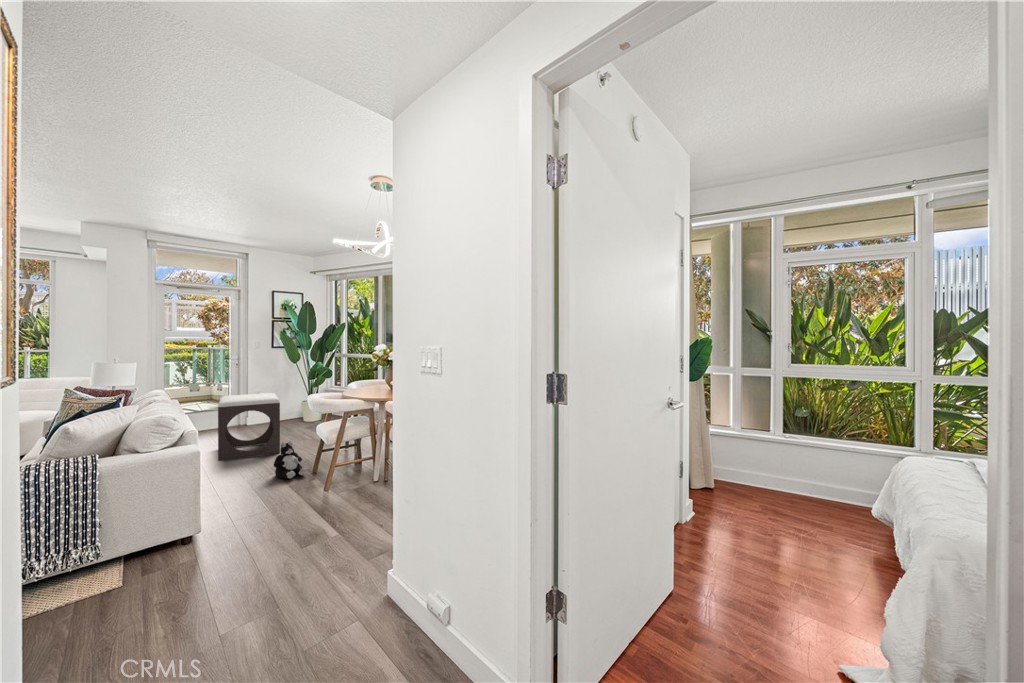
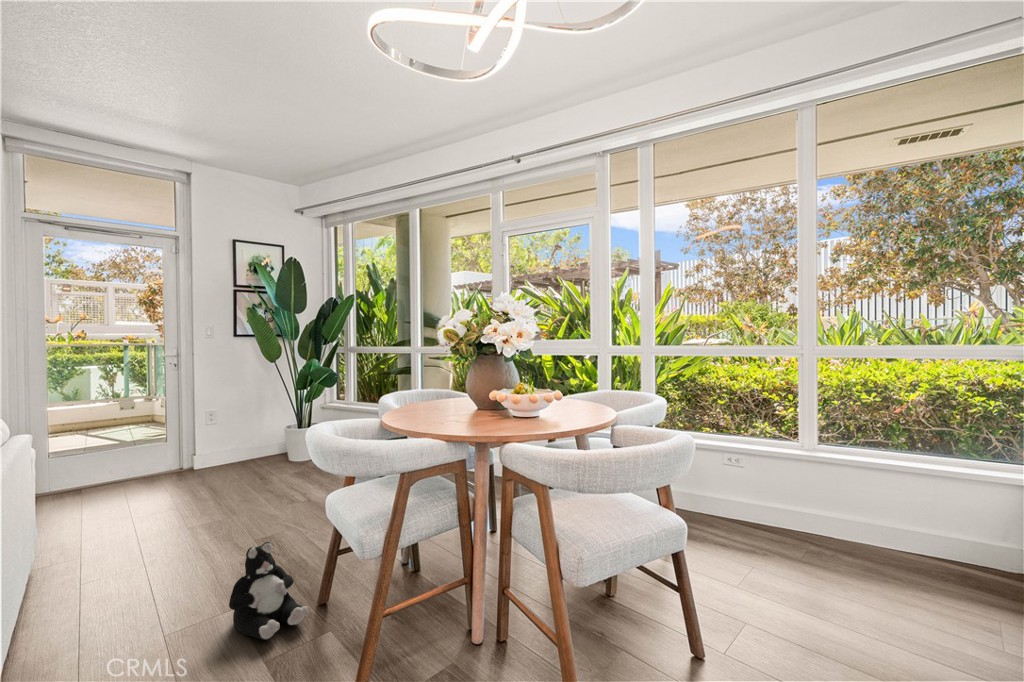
footstool: present [218,393,280,461] -> none [117,420,247,568]

